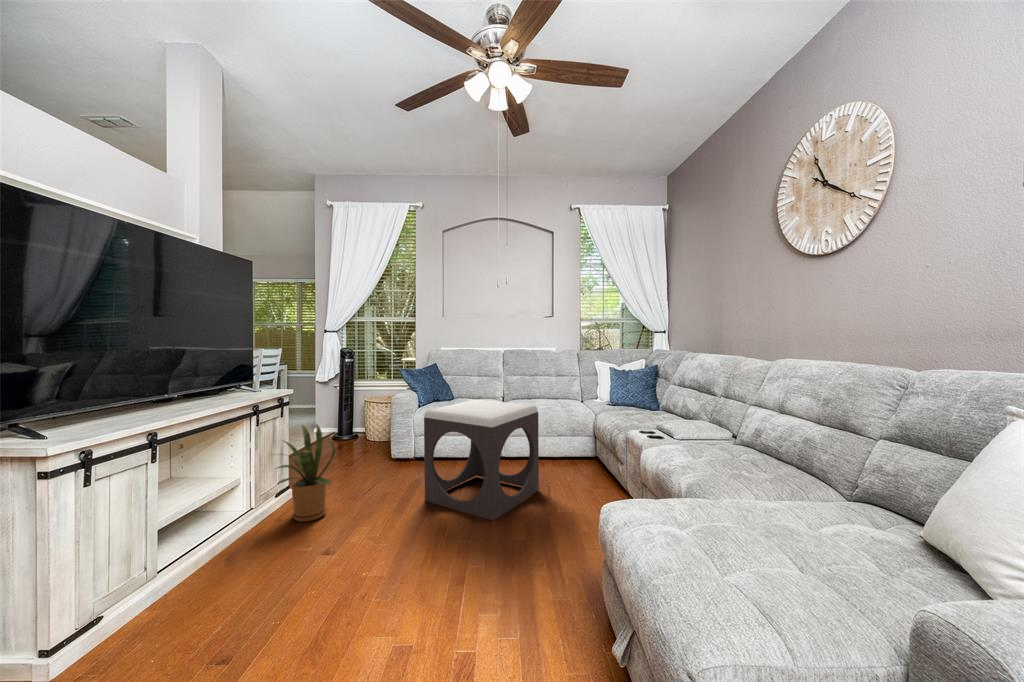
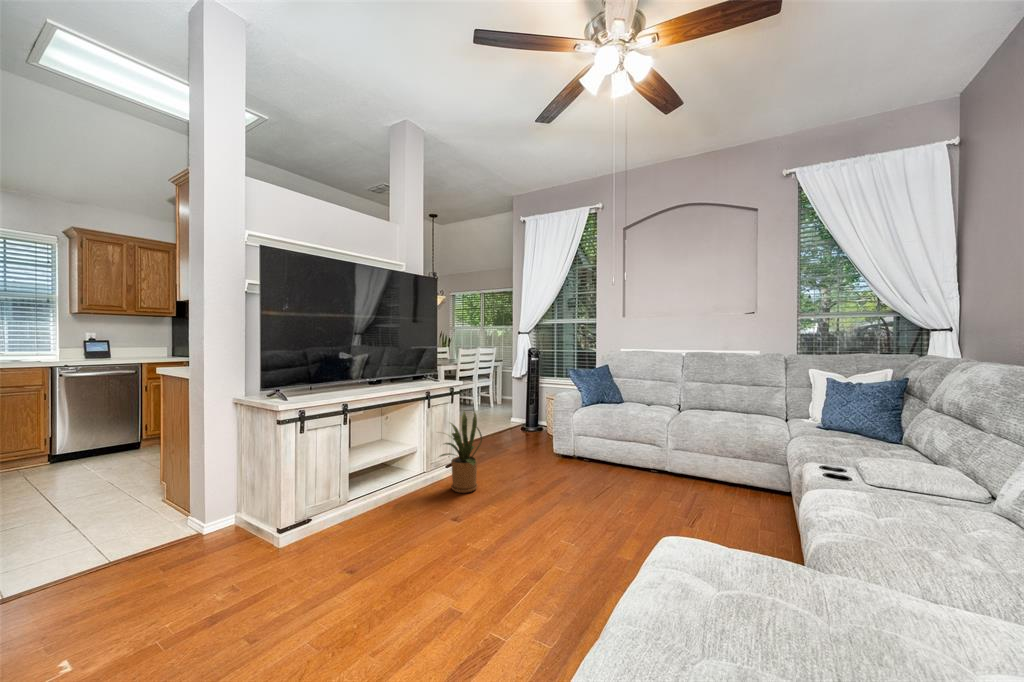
footstool: present [424,399,539,521] -> none [561,404,687,533]

